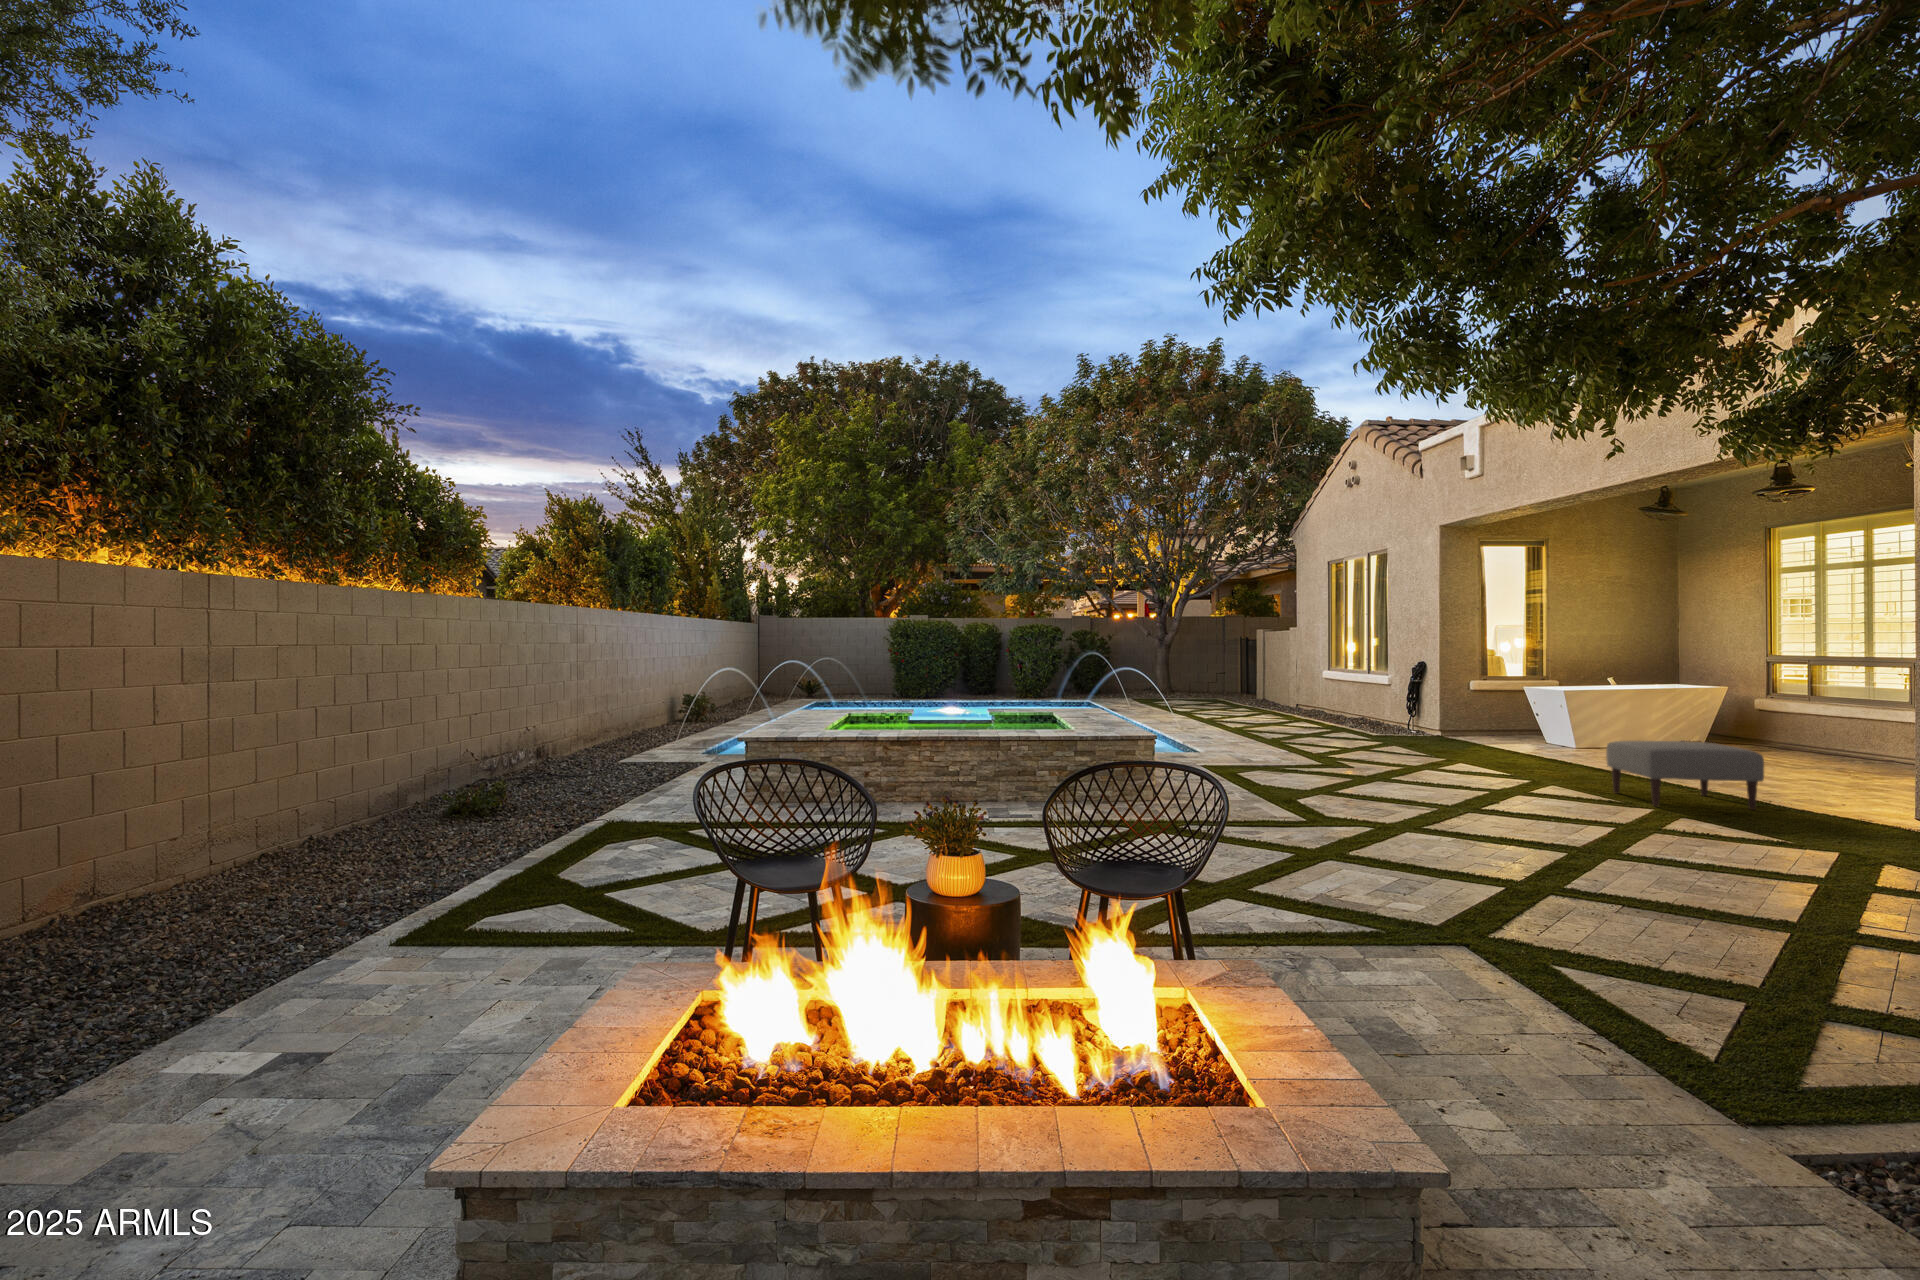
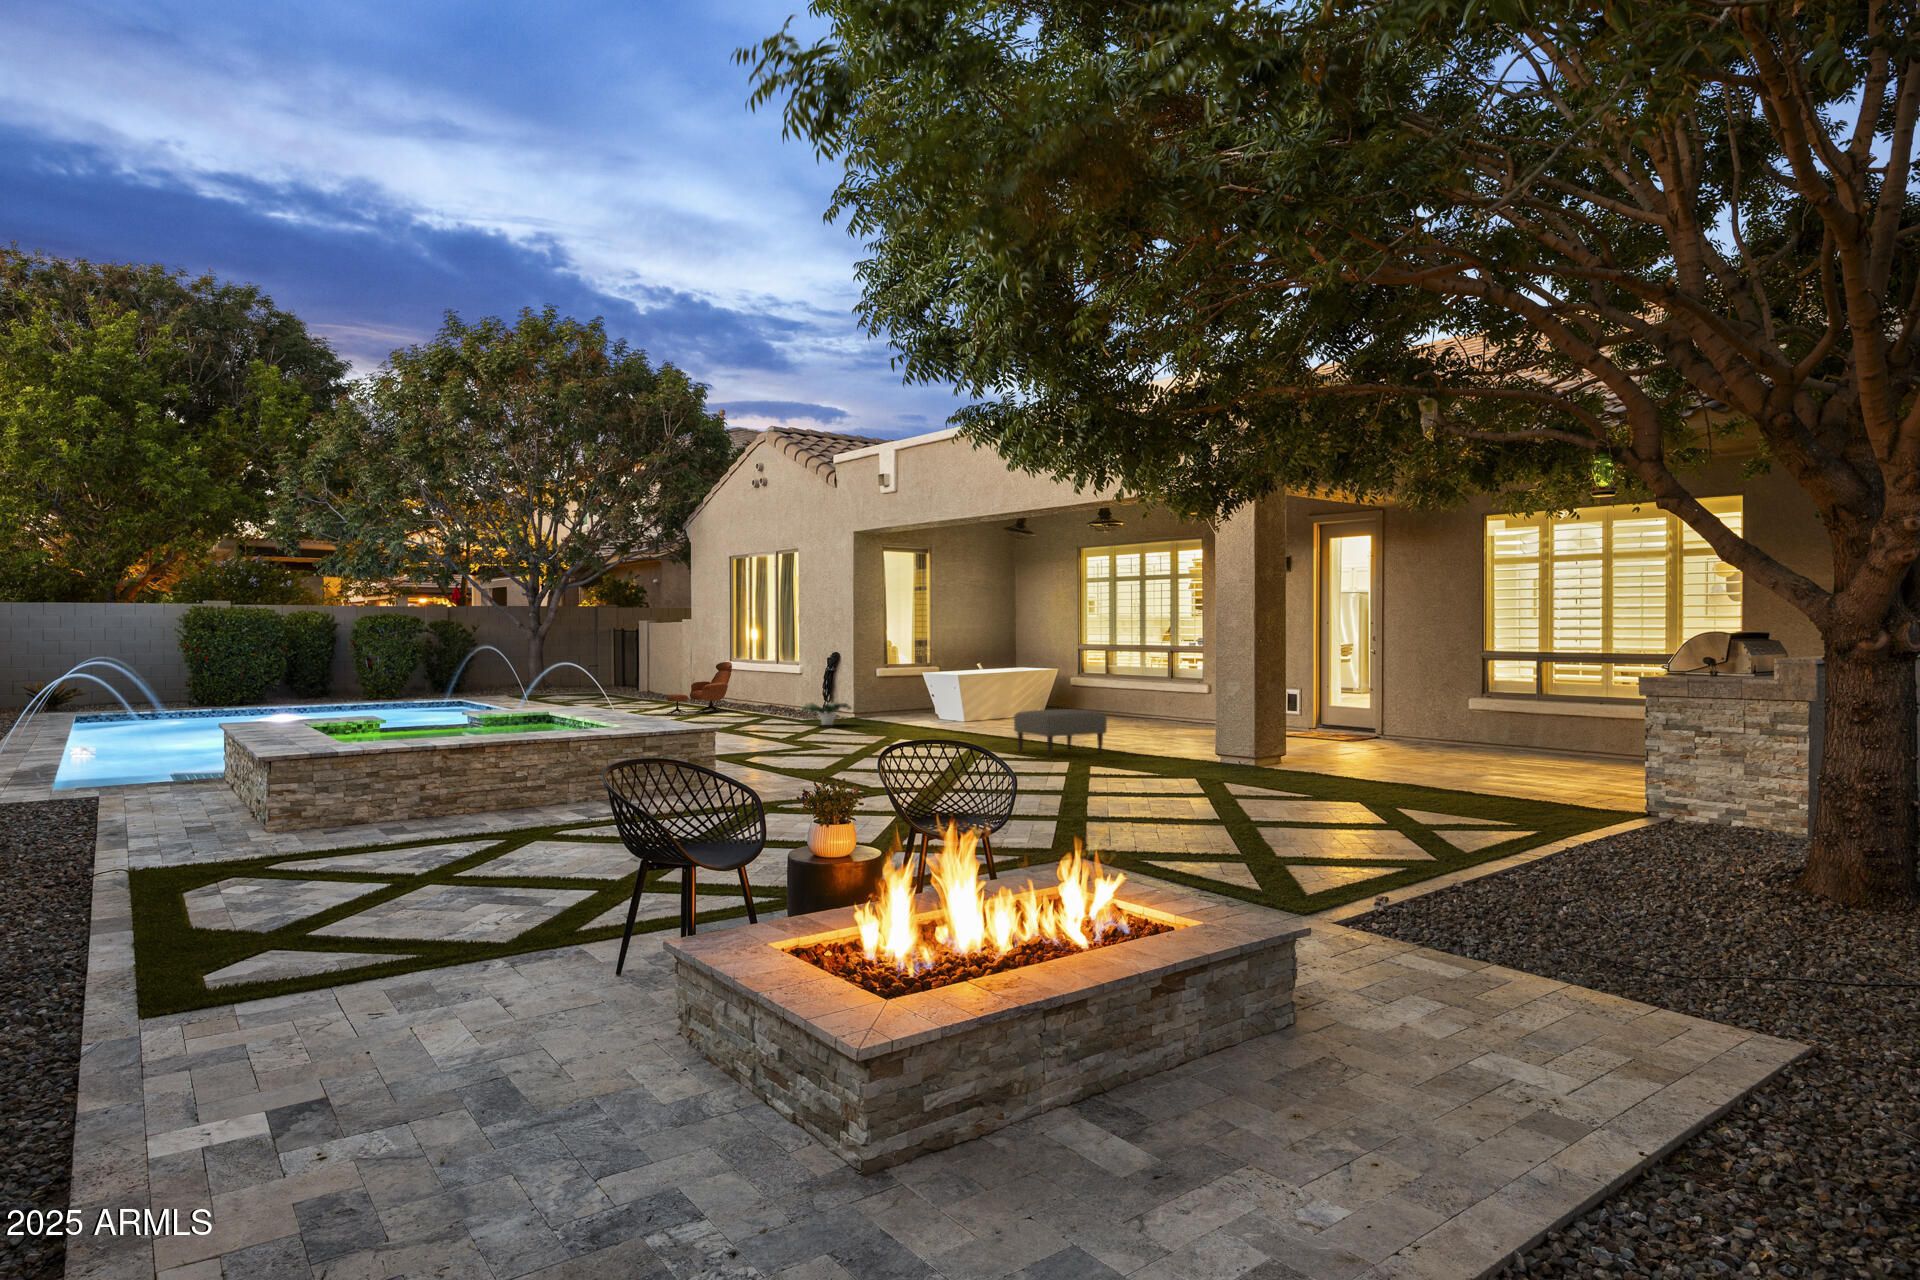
lounge chair: none [1257,667,1325,716] -> present [665,662,732,715]
potted plant: none [1373,711,1432,736] -> present [802,702,851,725]

